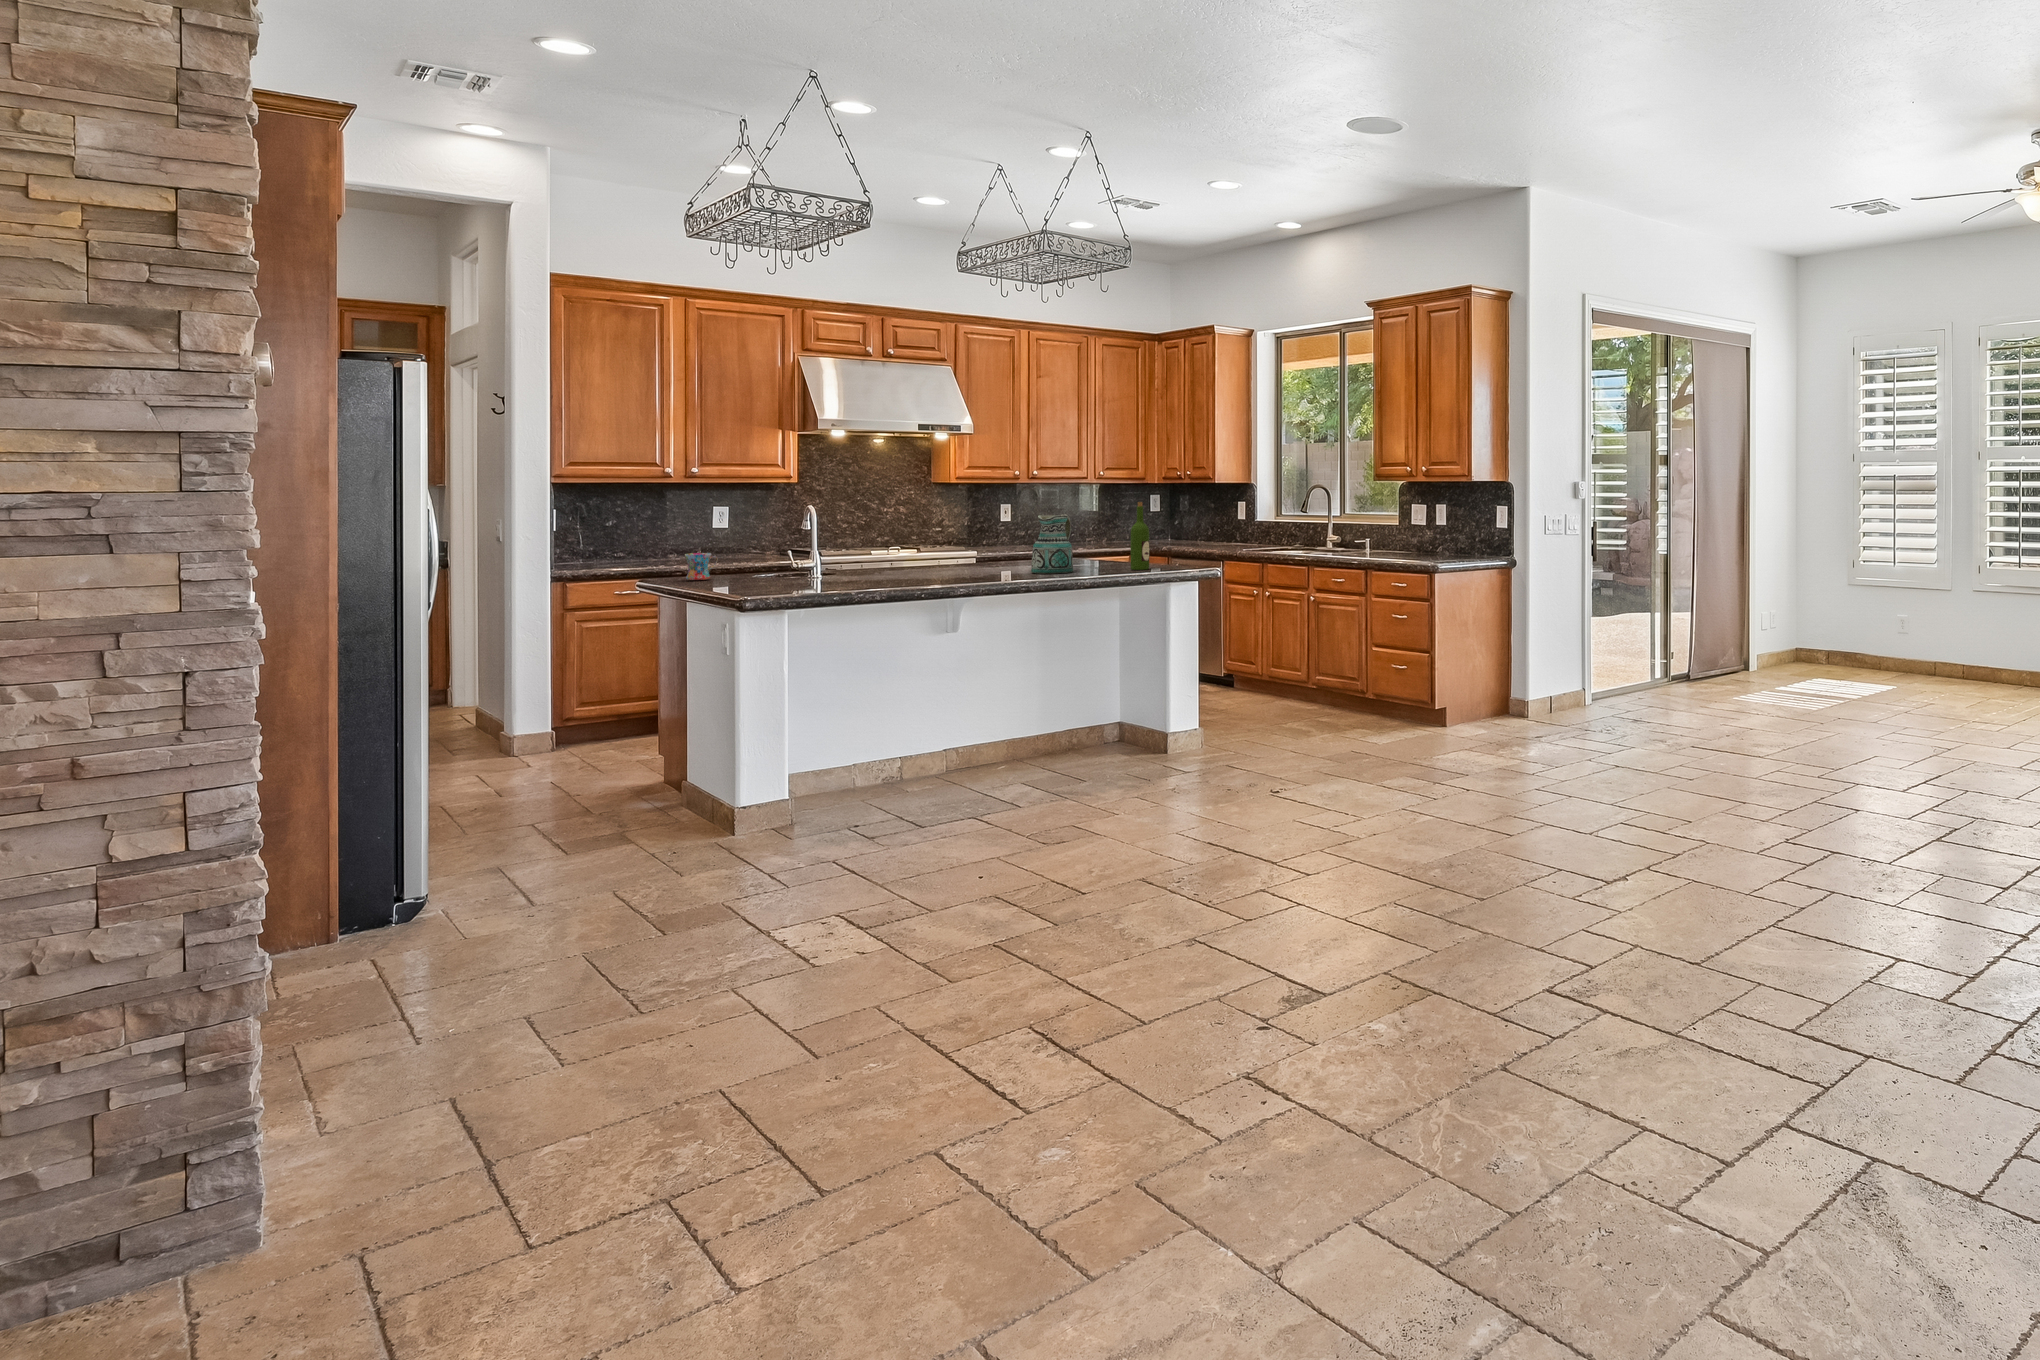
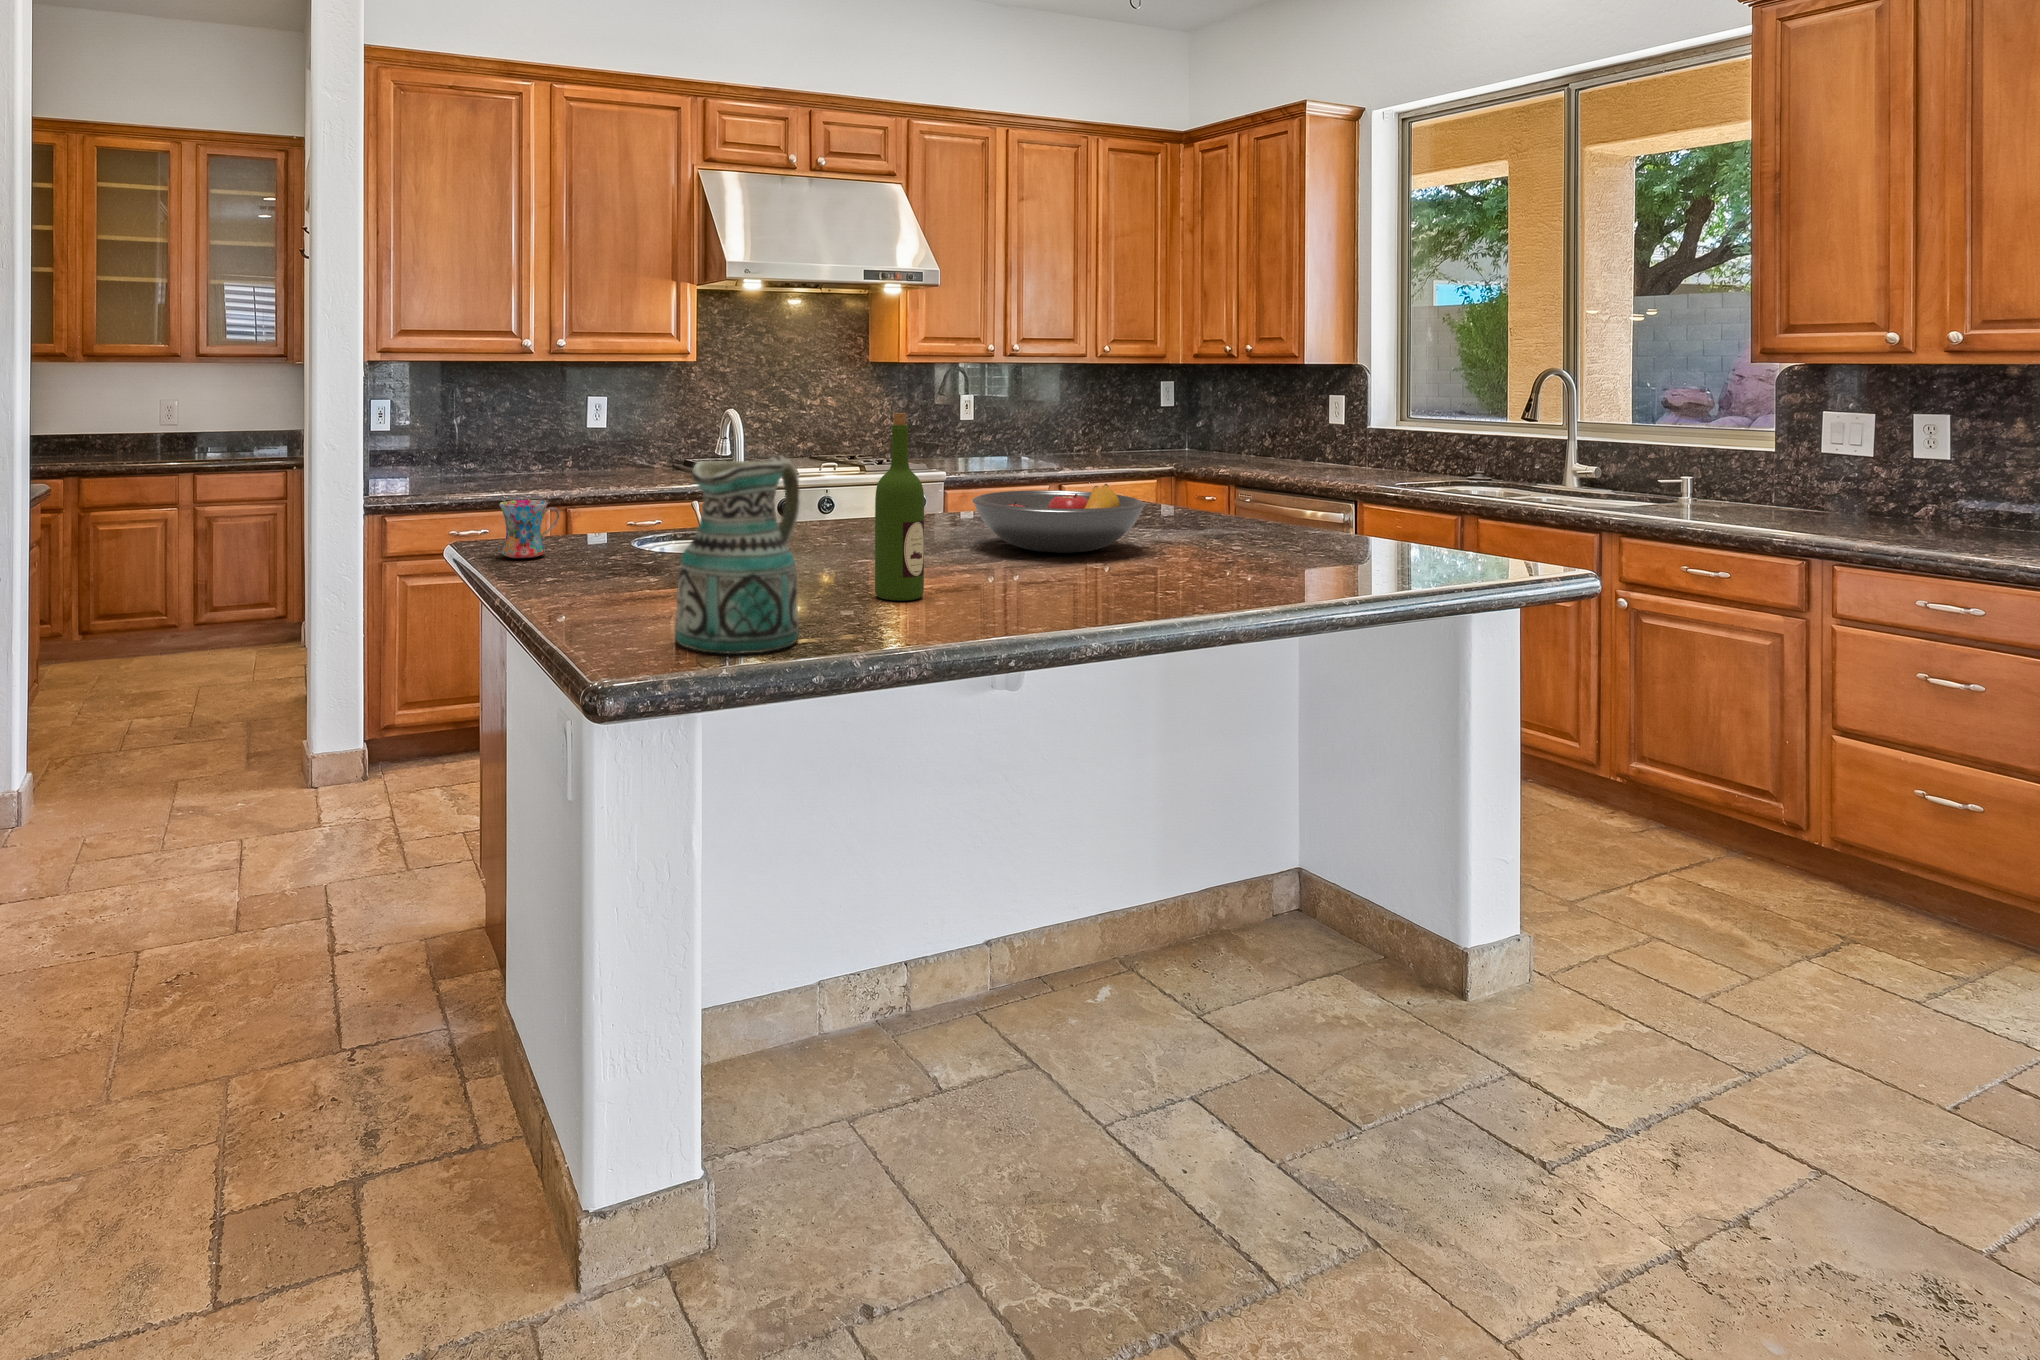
wine bottle: present [1131,502,1149,570] -> present [875,413,924,601]
ceramic pitcher: present [1031,514,1073,574] -> present [675,455,800,654]
fruit bowl: none [940,540,1024,570] -> present [972,484,1145,553]

